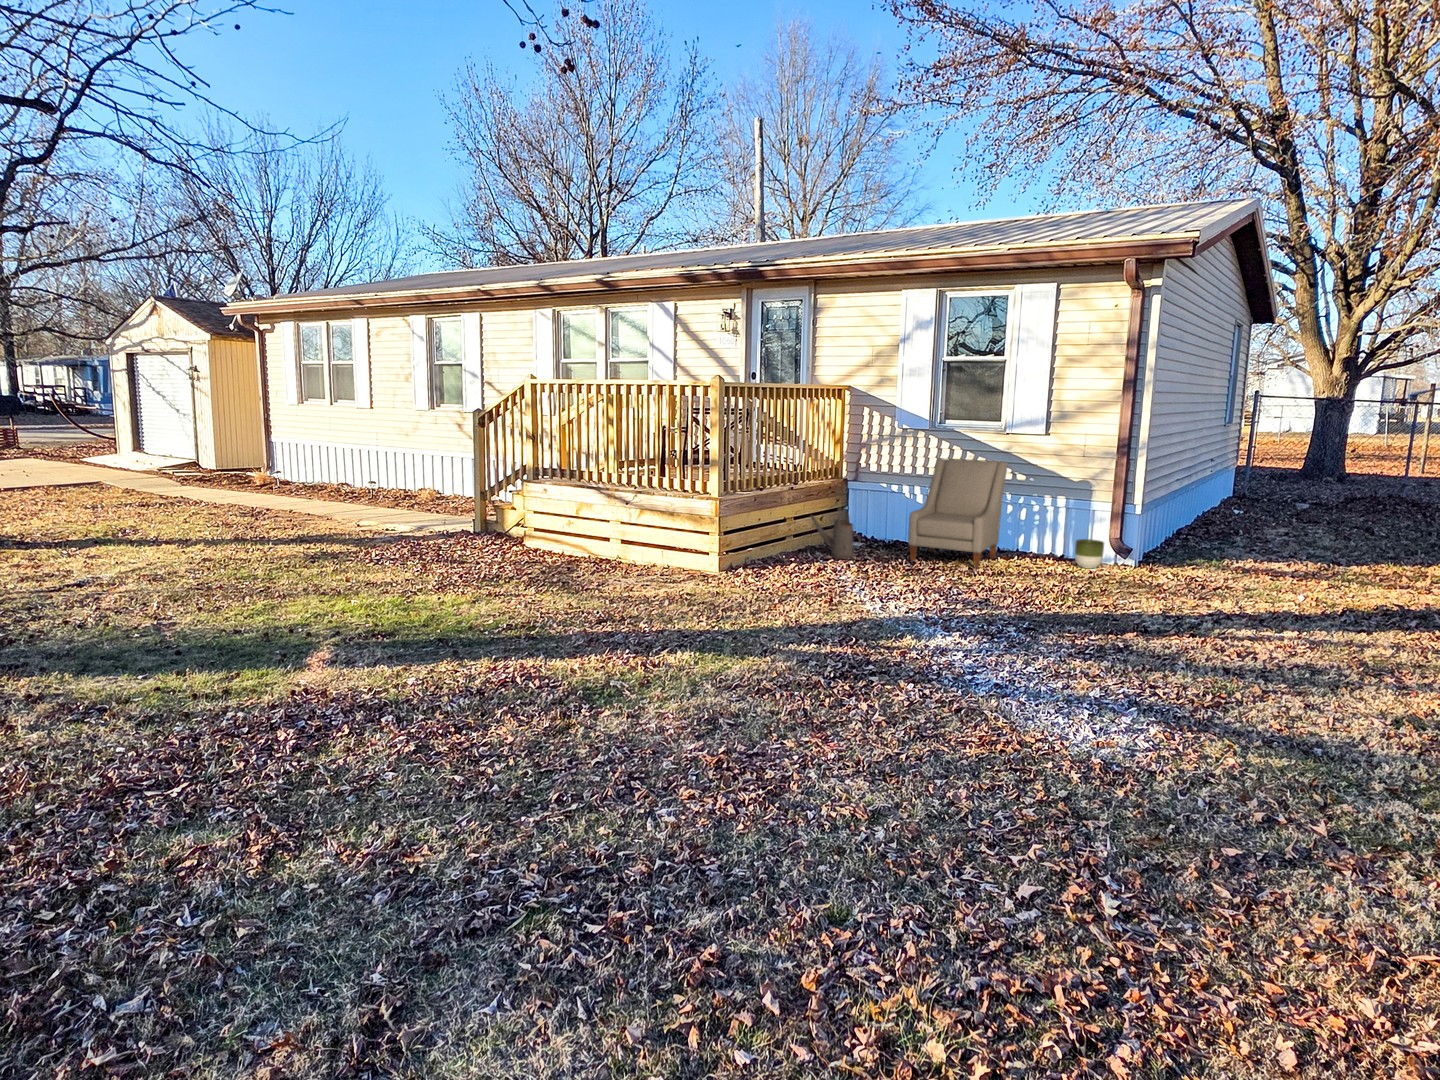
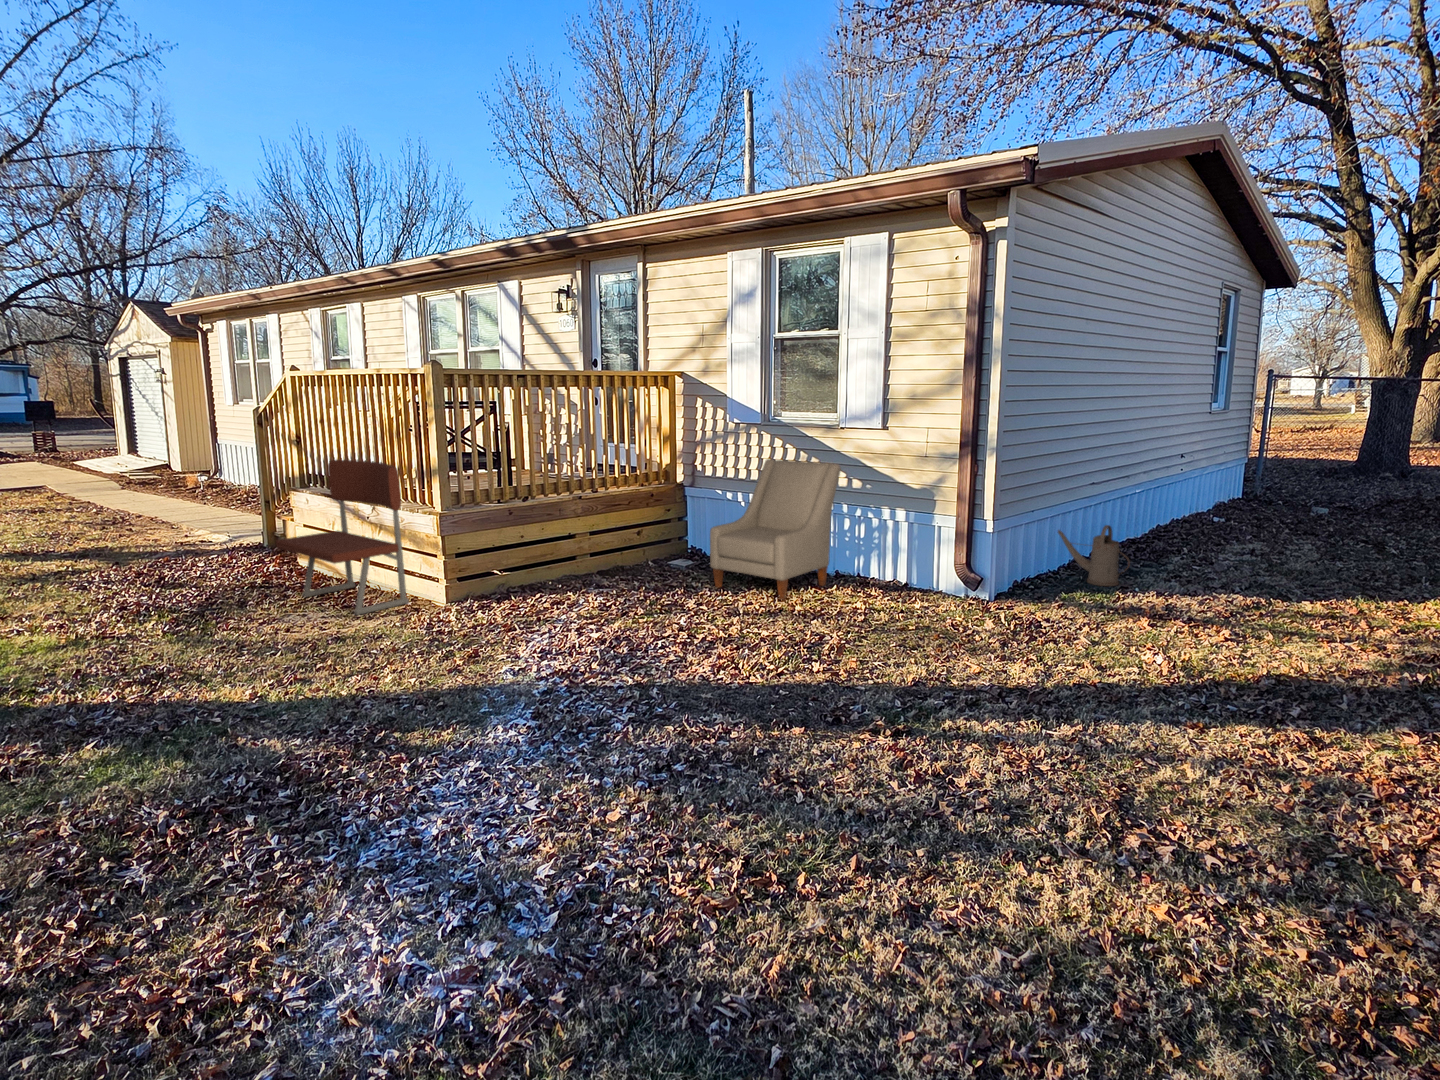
bench: none [566,455,684,583] -> present [276,460,409,615]
watering can: present [811,511,860,559] -> present [1058,525,1130,586]
planter: present [1075,539,1104,569] -> none [912,563,947,602]

